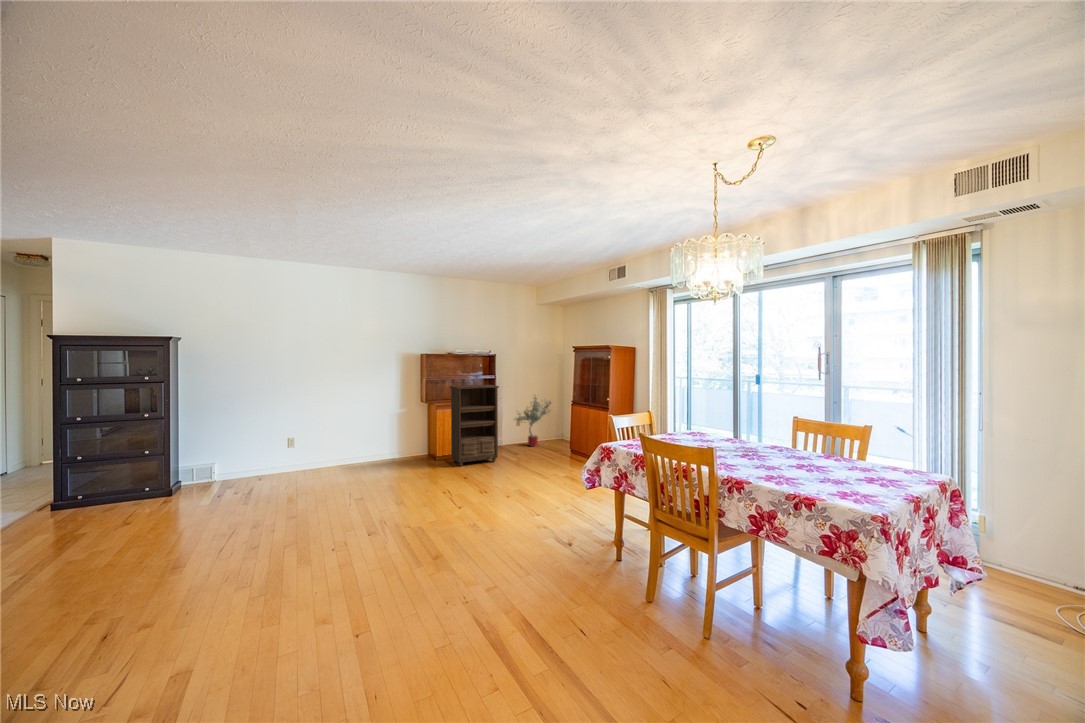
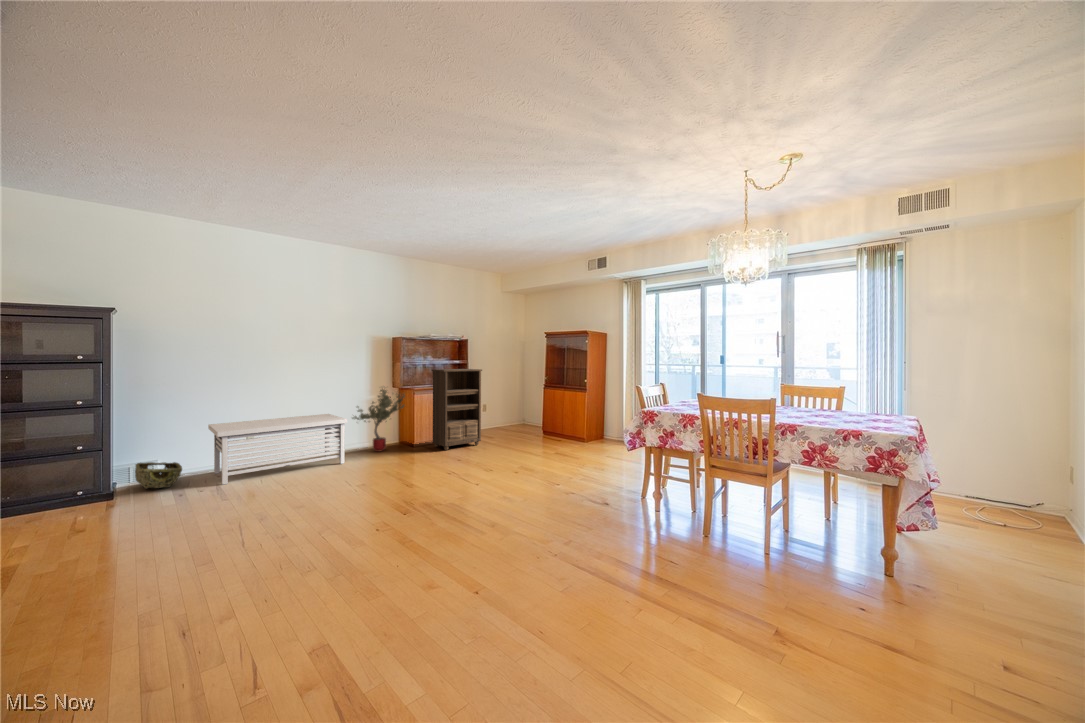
potted tree: present [515,395,551,447] -> present [352,386,405,452]
storage bench: none [248,427,364,490] -> present [208,414,347,485]
woven basket: none [189,467,228,491] -> present [135,462,182,488]

